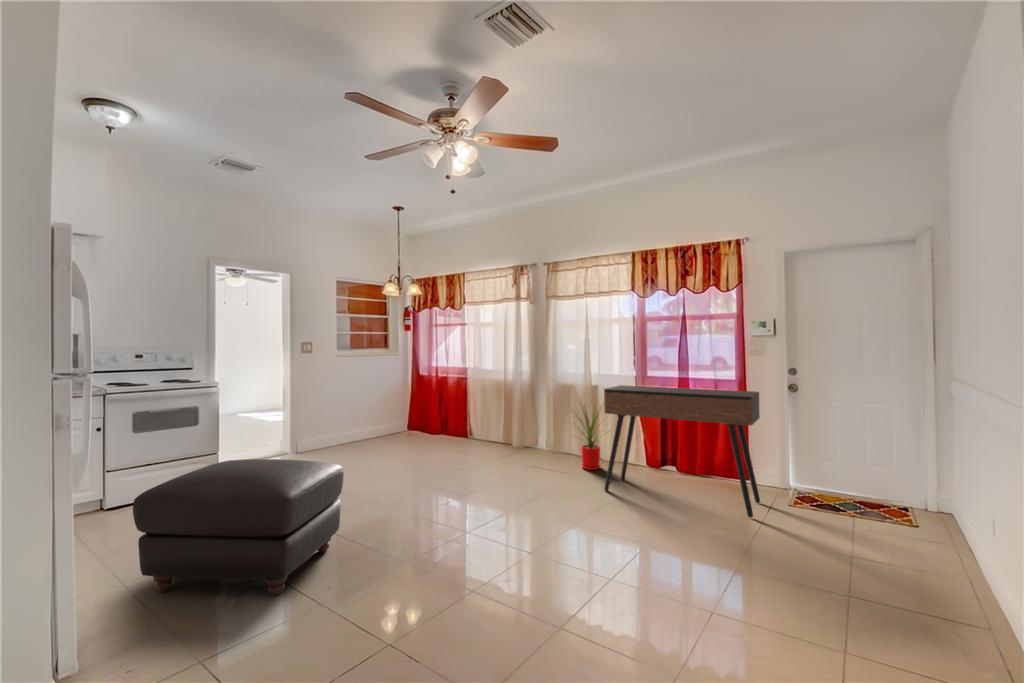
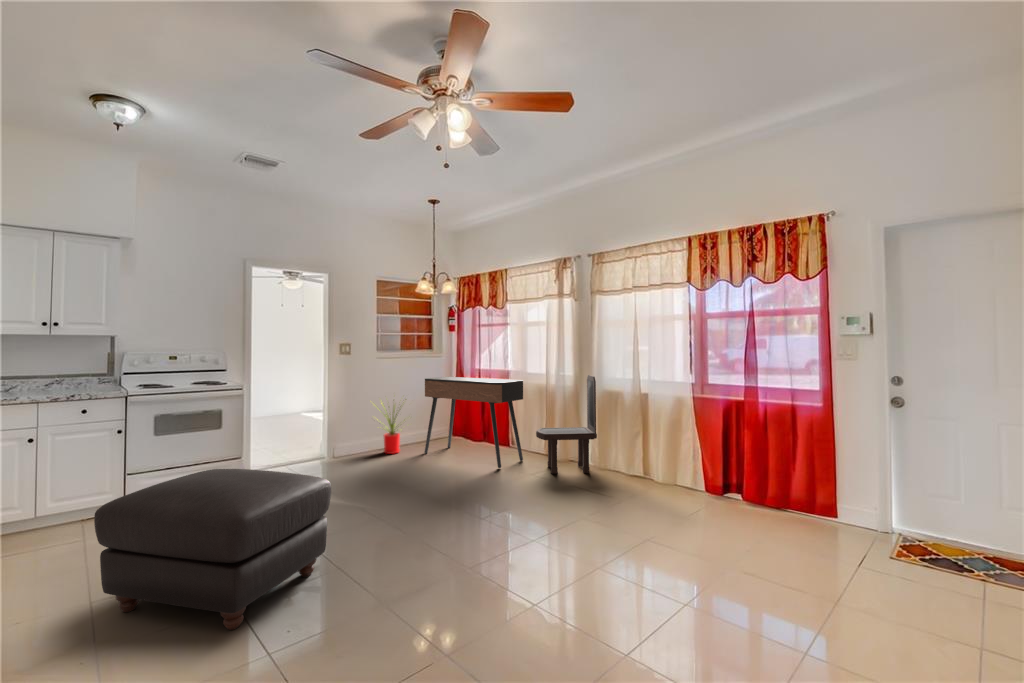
dining chair: none [498,371,553,459] -> present [536,375,597,474]
console table: present [604,385,760,517] -> present [424,377,523,468]
house plant: present [576,407,603,470] -> present [380,405,400,454]

